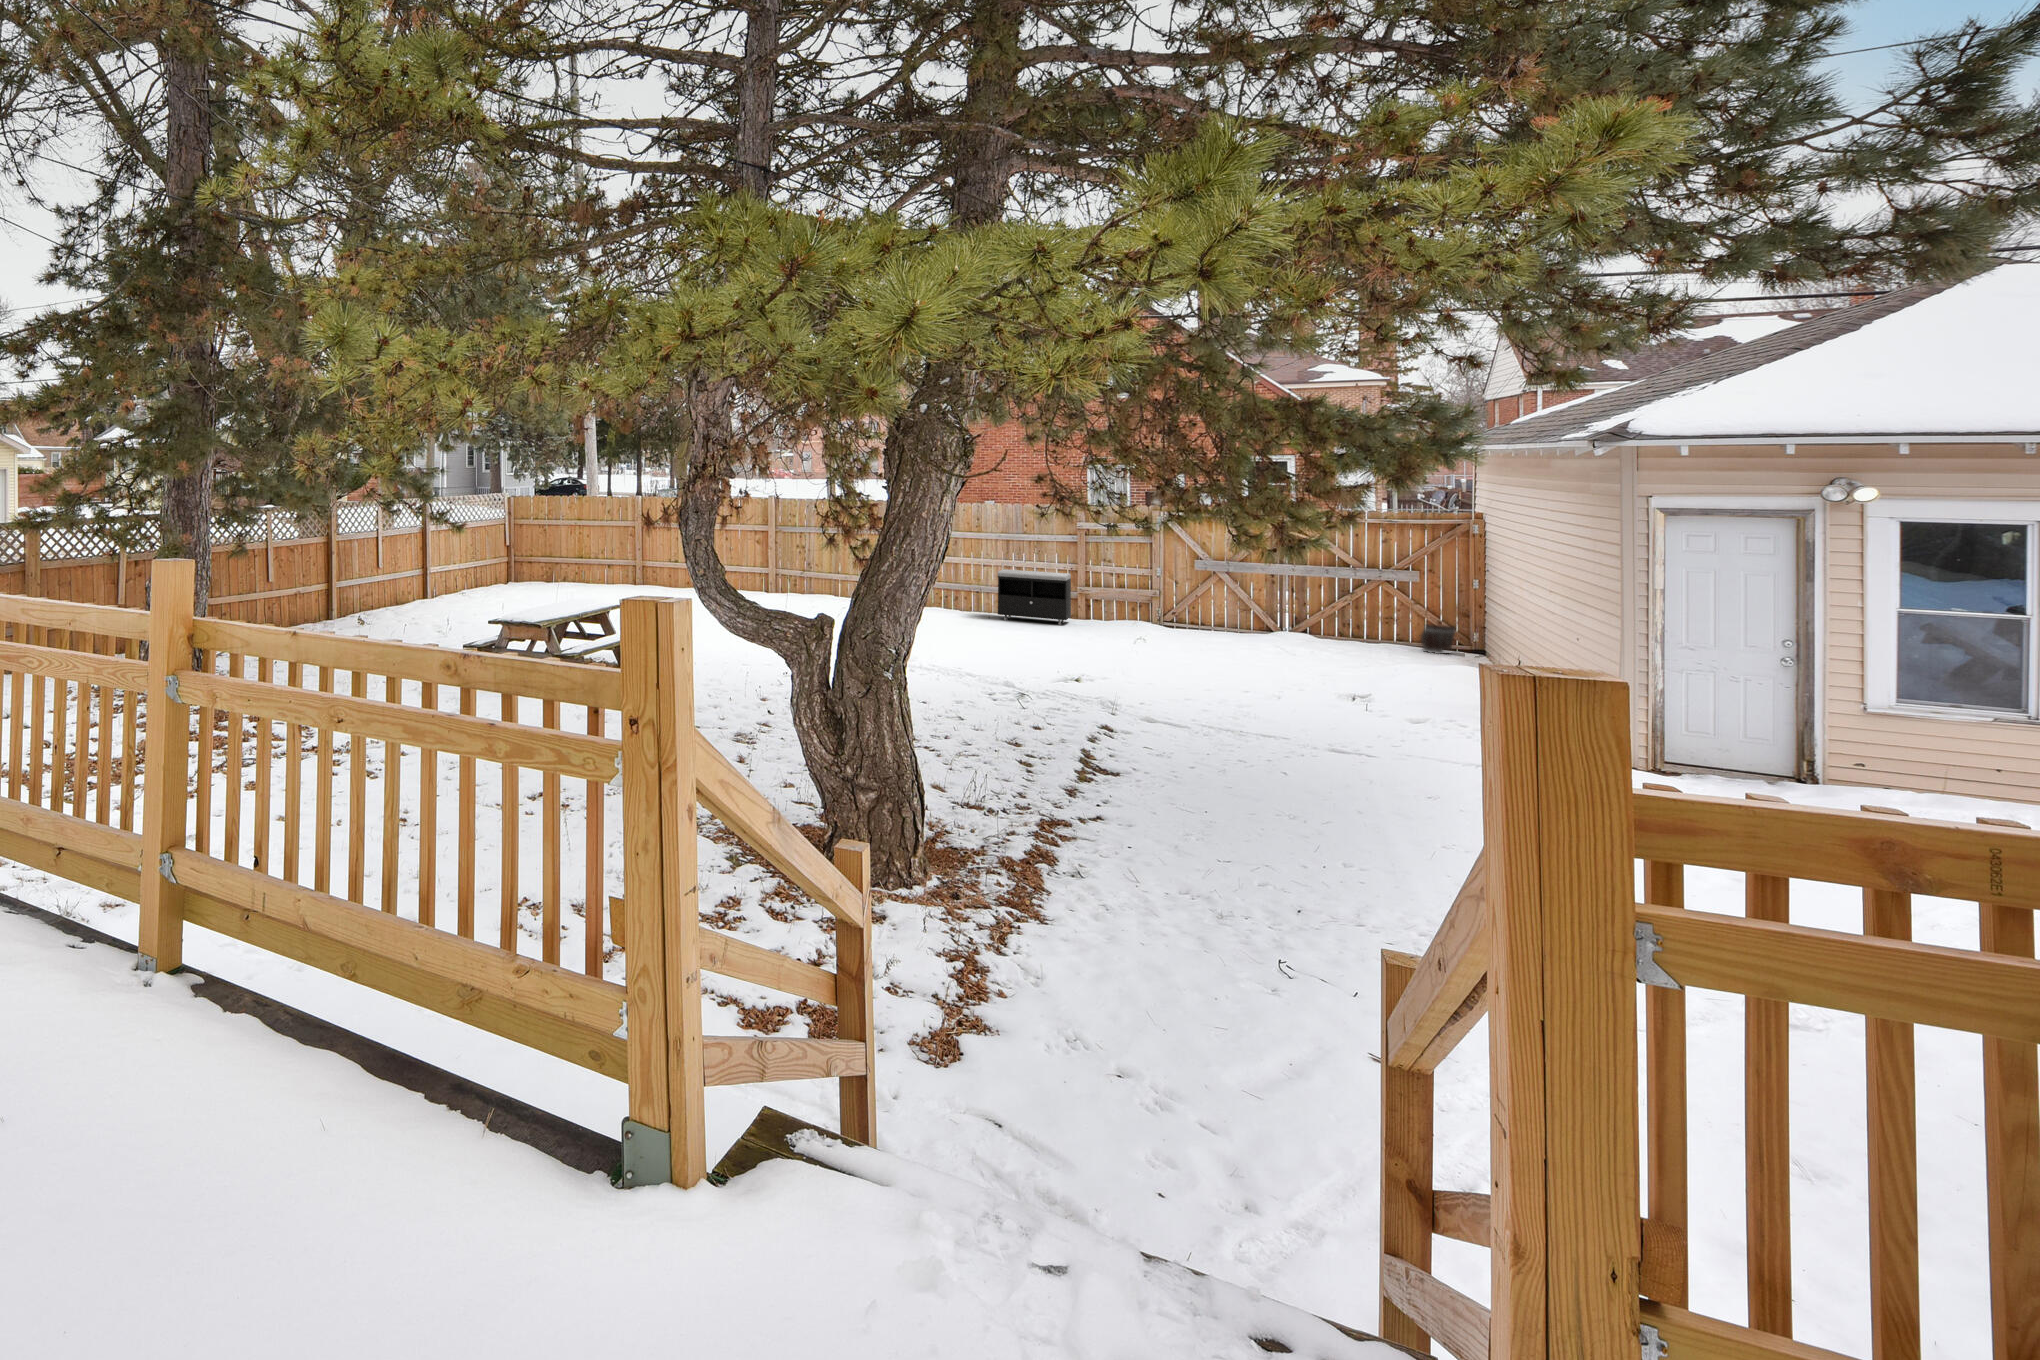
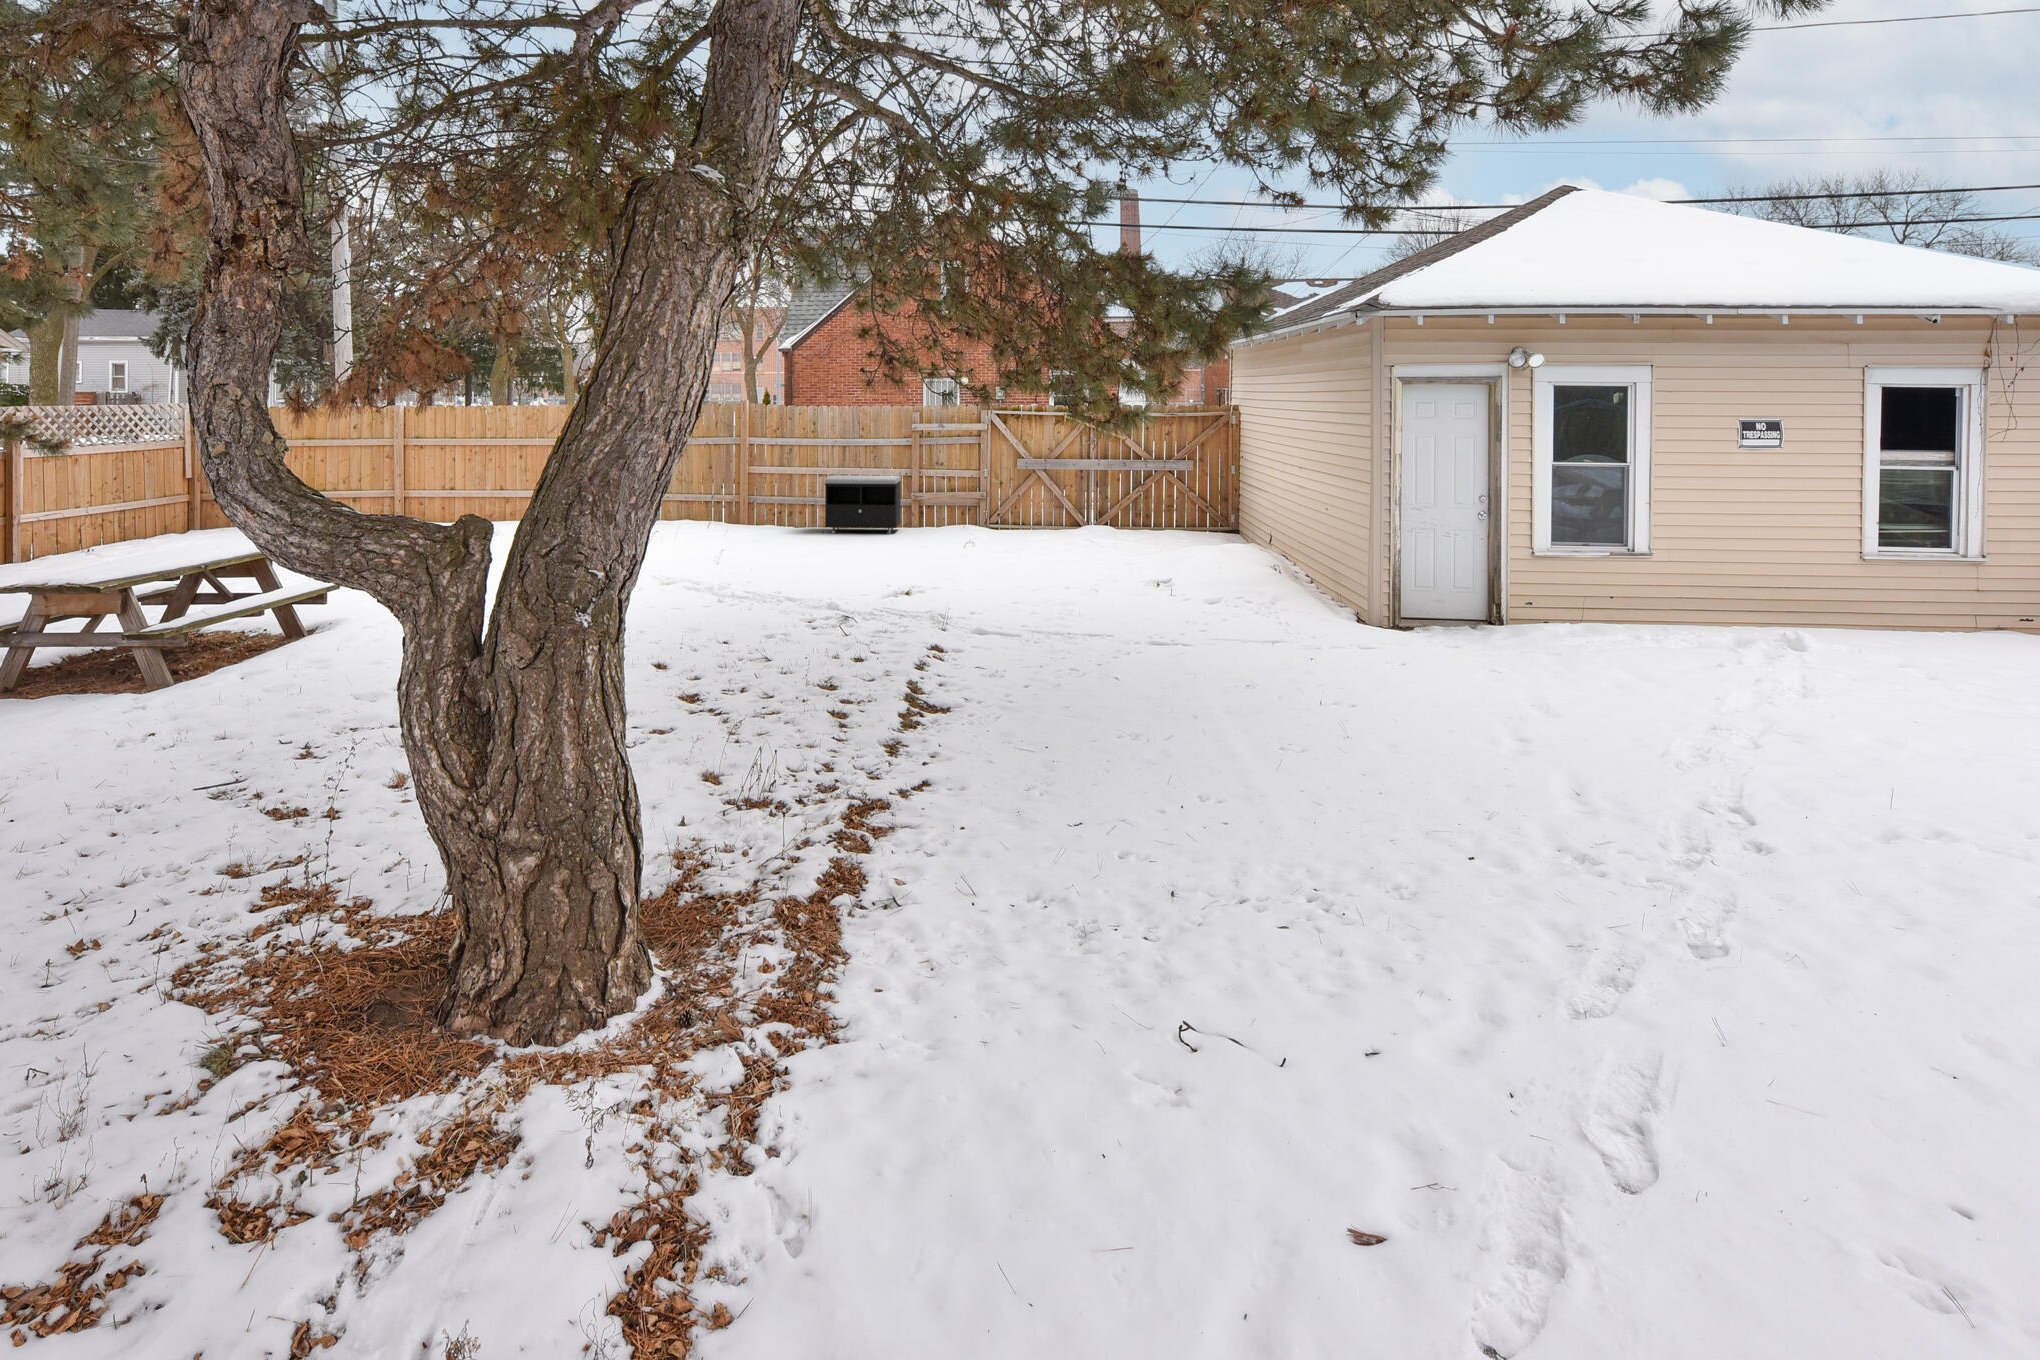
bucket: present [1419,624,1456,654] -> none [1204,499,1234,532]

